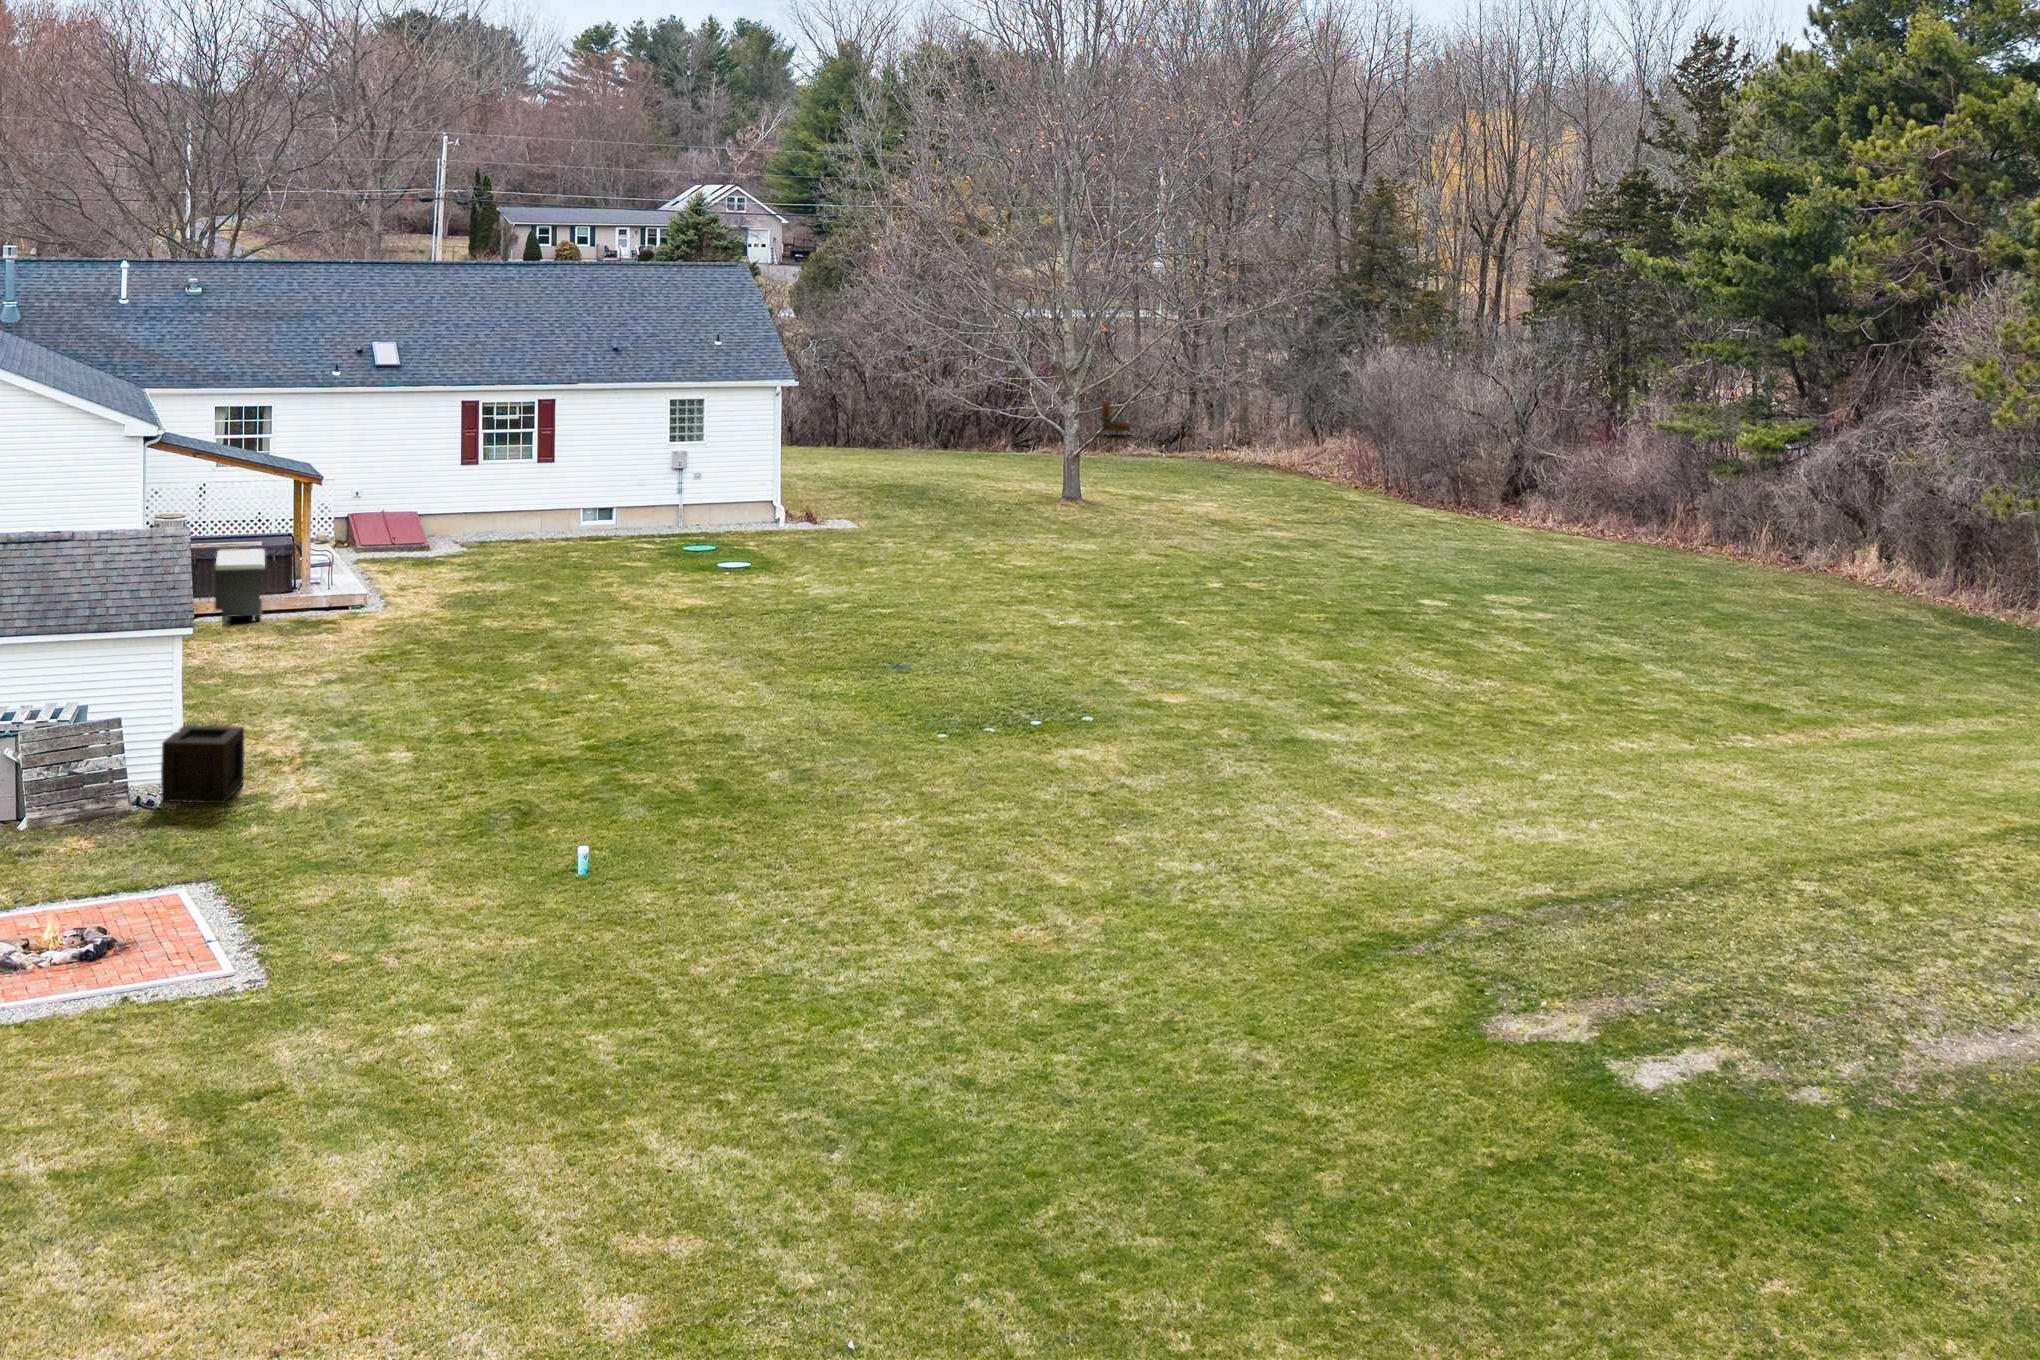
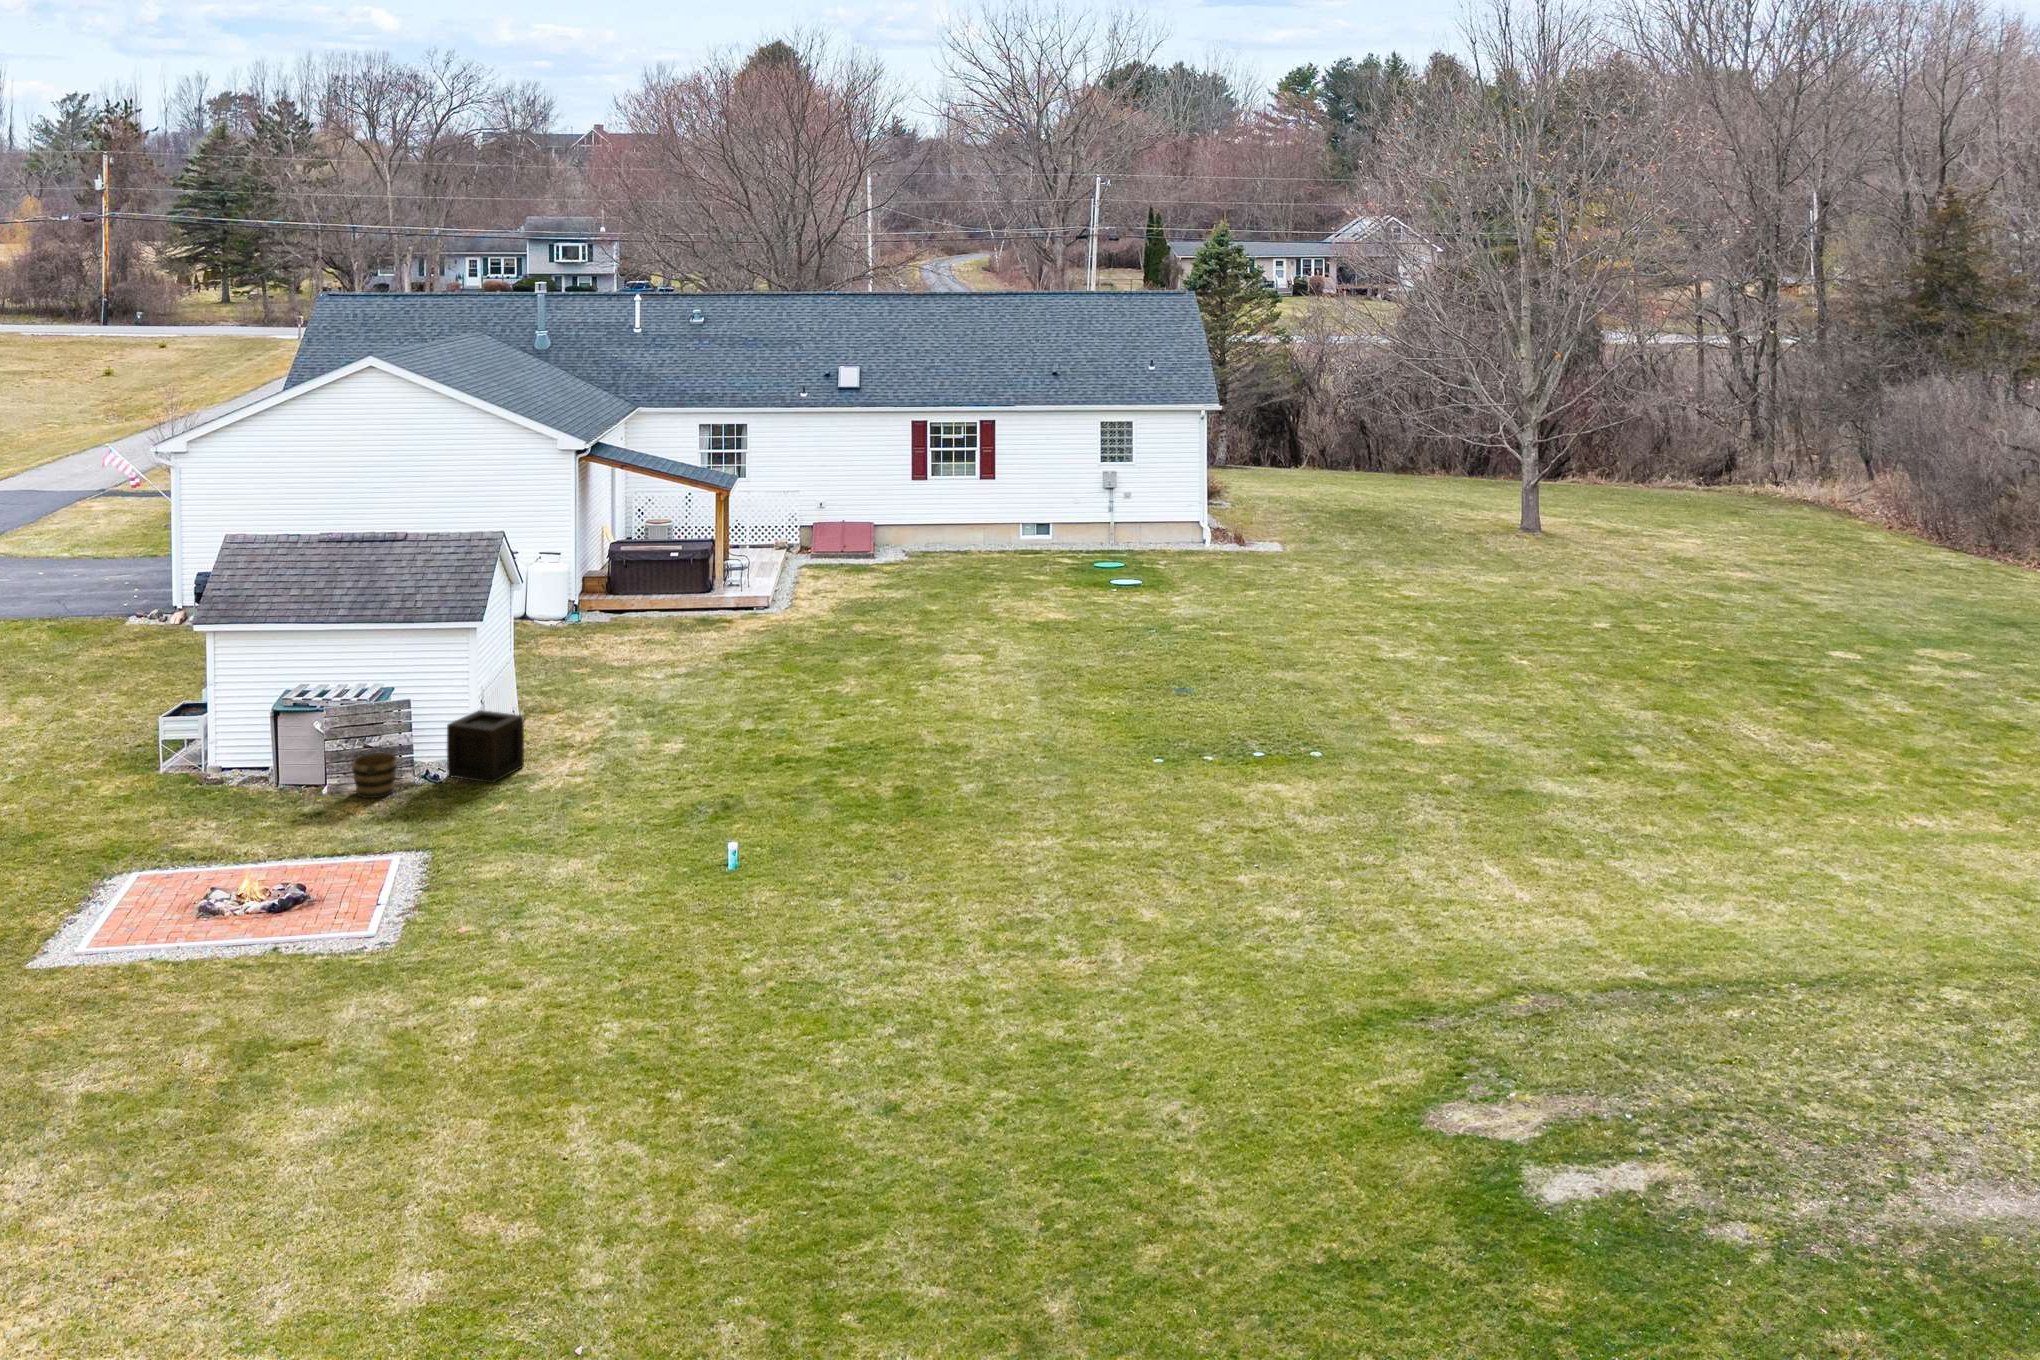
lounge chair: present [1099,401,1130,439] -> none [1628,425,1670,467]
storage bench: present [215,549,265,622] -> none [646,549,699,612]
bucket: none [63,780,118,831] -> present [352,753,397,798]

